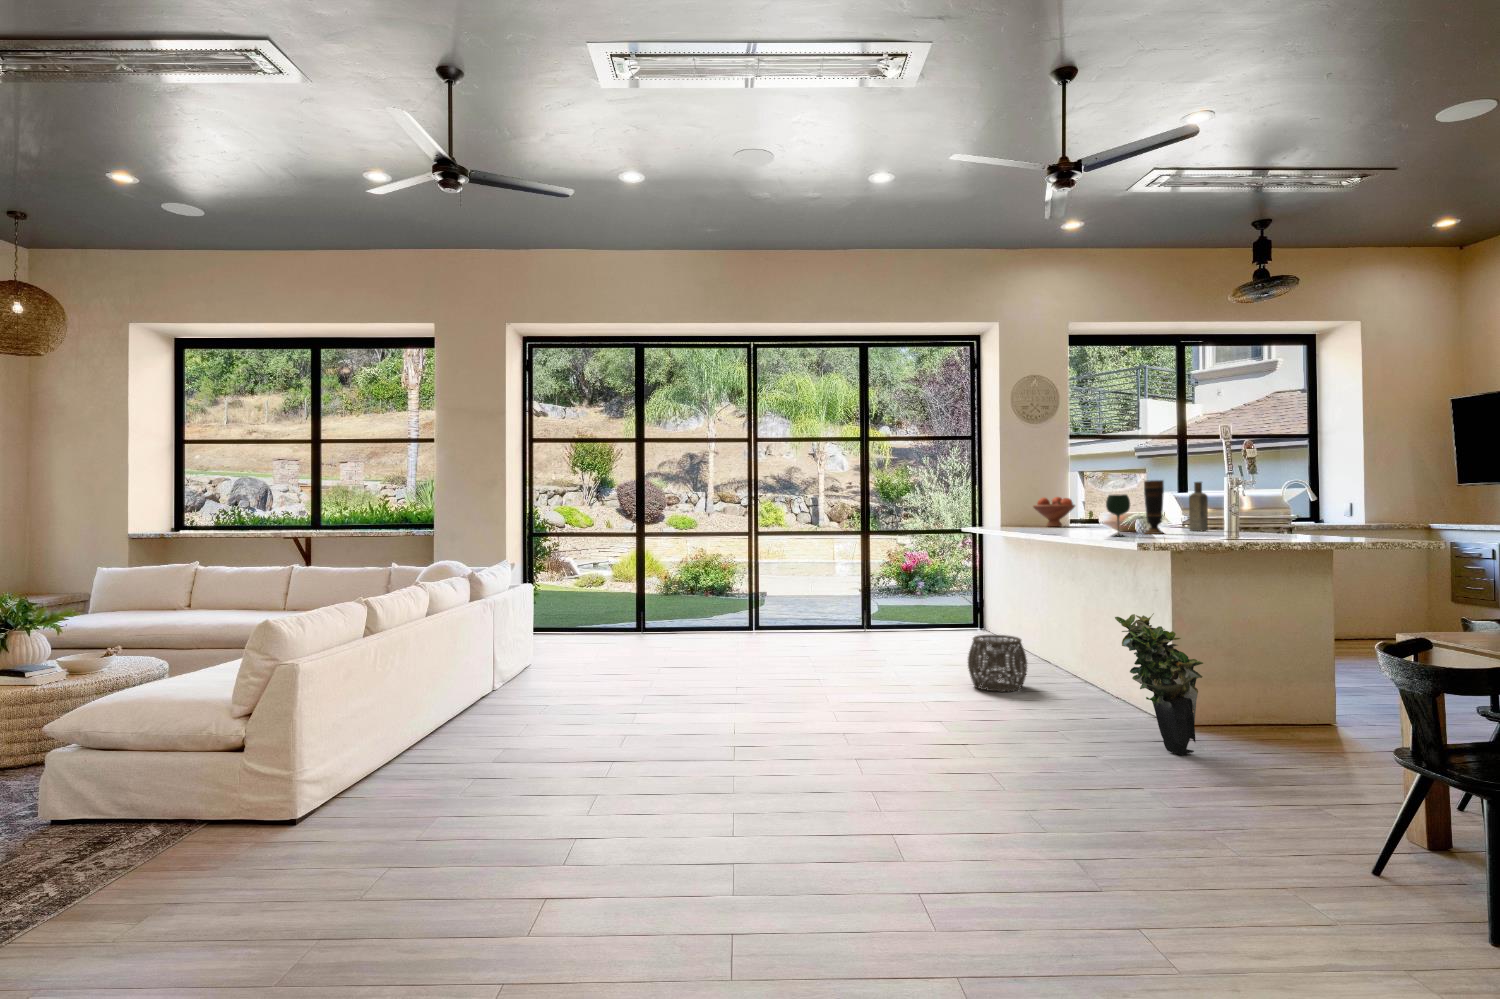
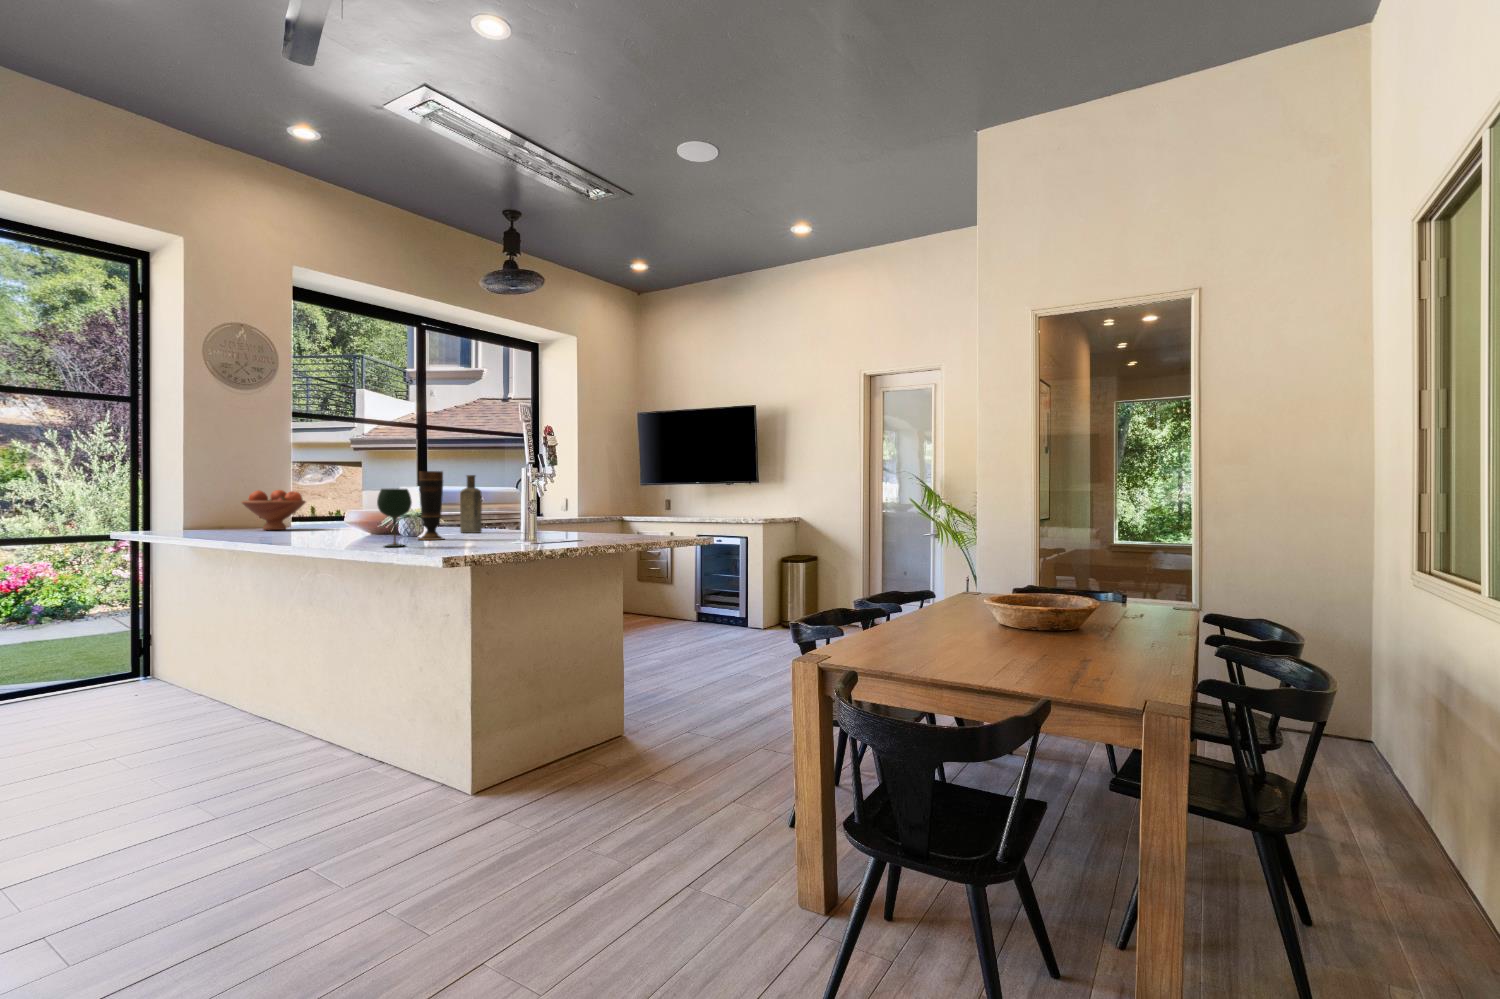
potted plant: present [1115,613,1203,755] -> none [404,654,527,850]
woven basket: present [968,635,1027,692] -> none [126,704,243,808]

